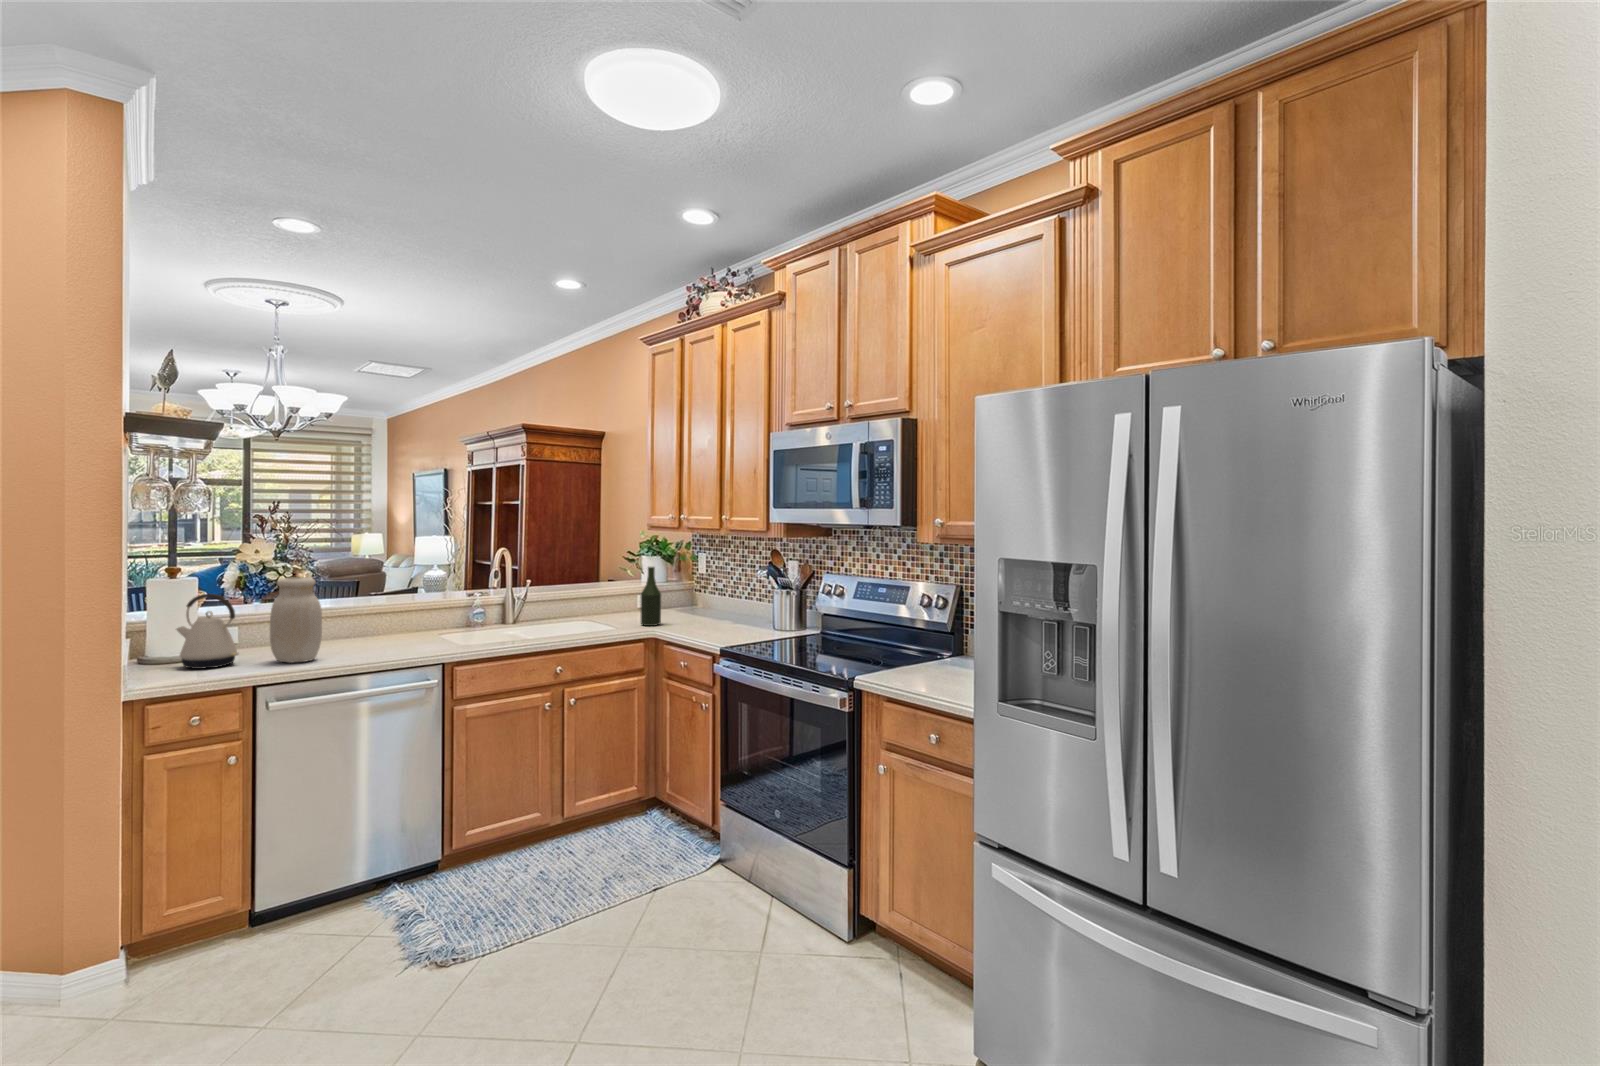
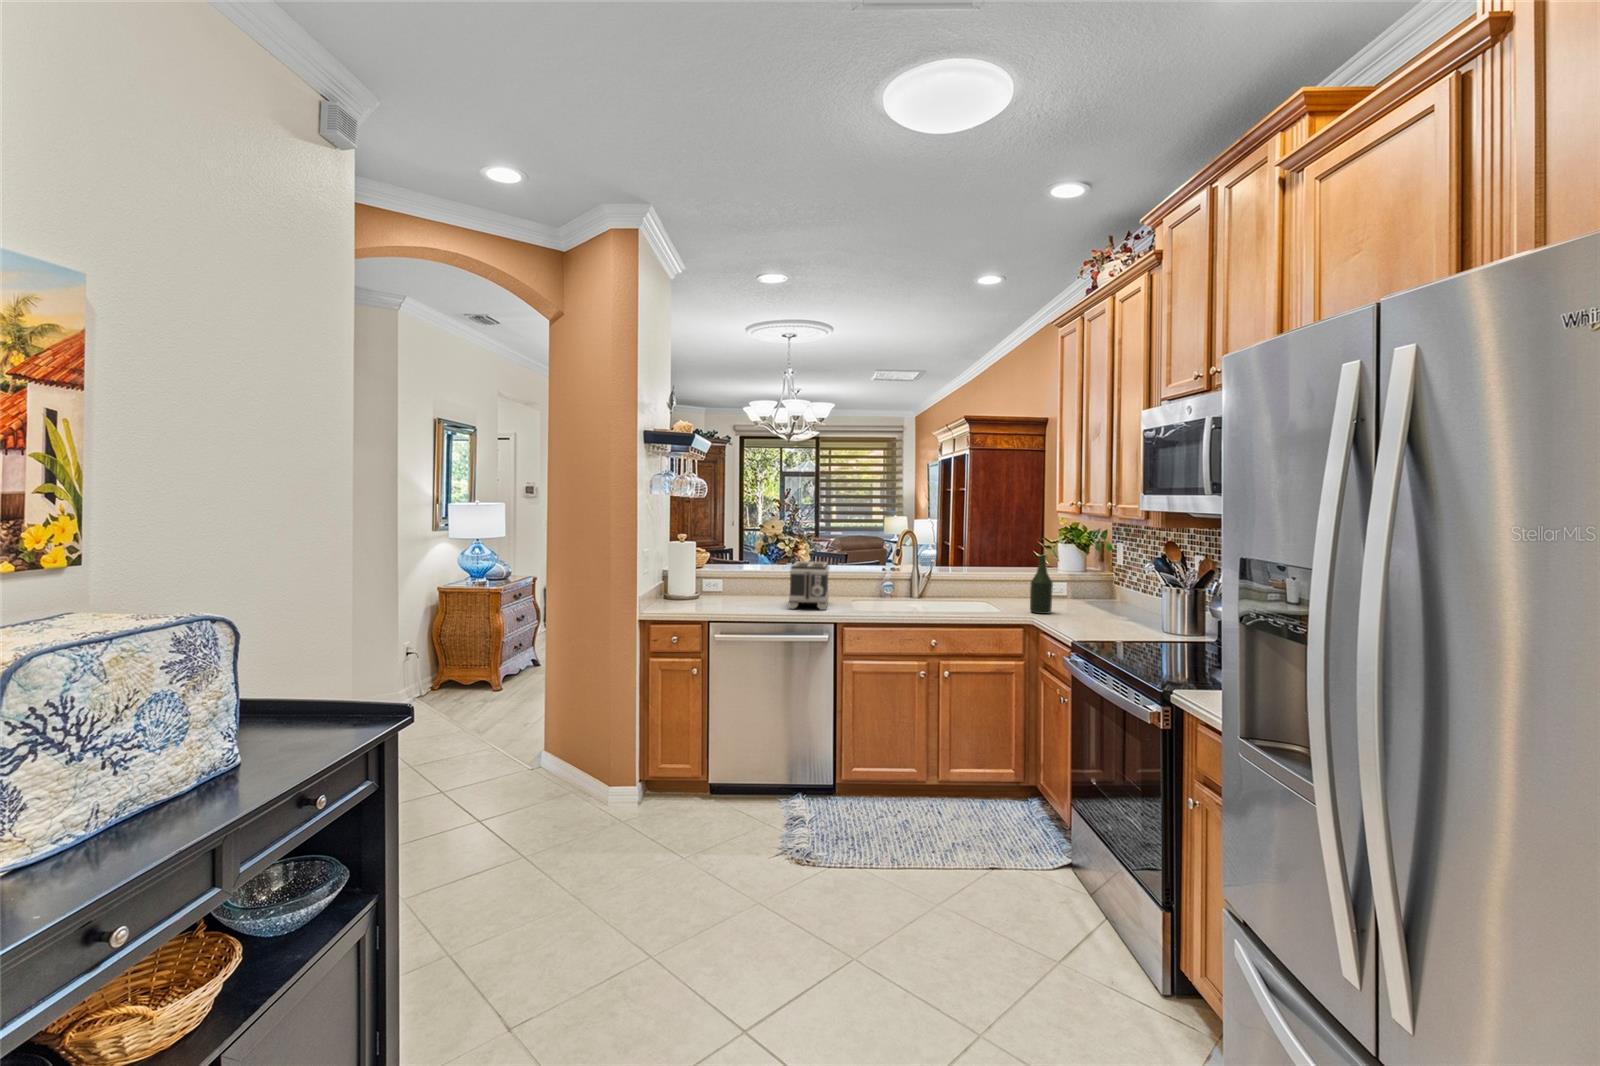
jar: present [270,577,322,663] -> none [725,548,757,612]
toaster: none [356,589,417,651] -> present [789,561,829,610]
kettle: present [176,594,239,669] -> none [676,556,708,609]

